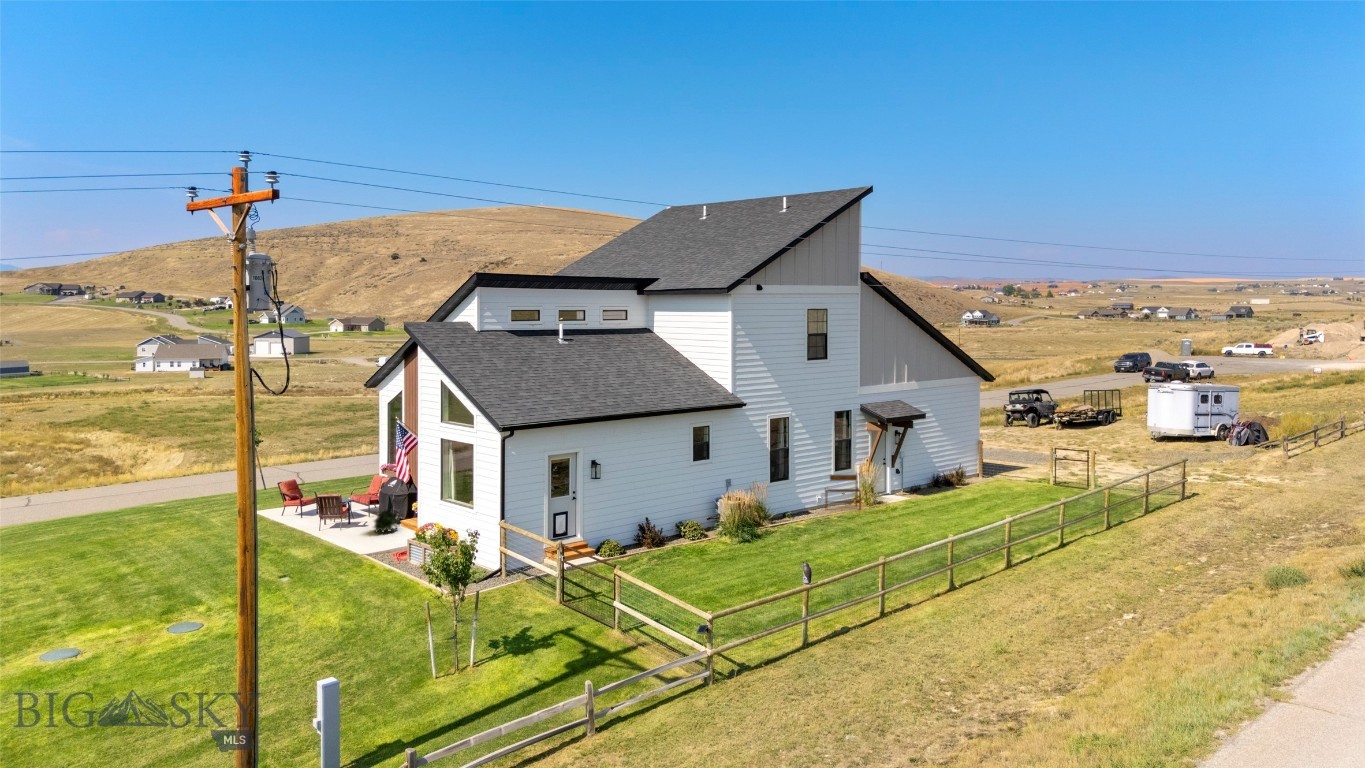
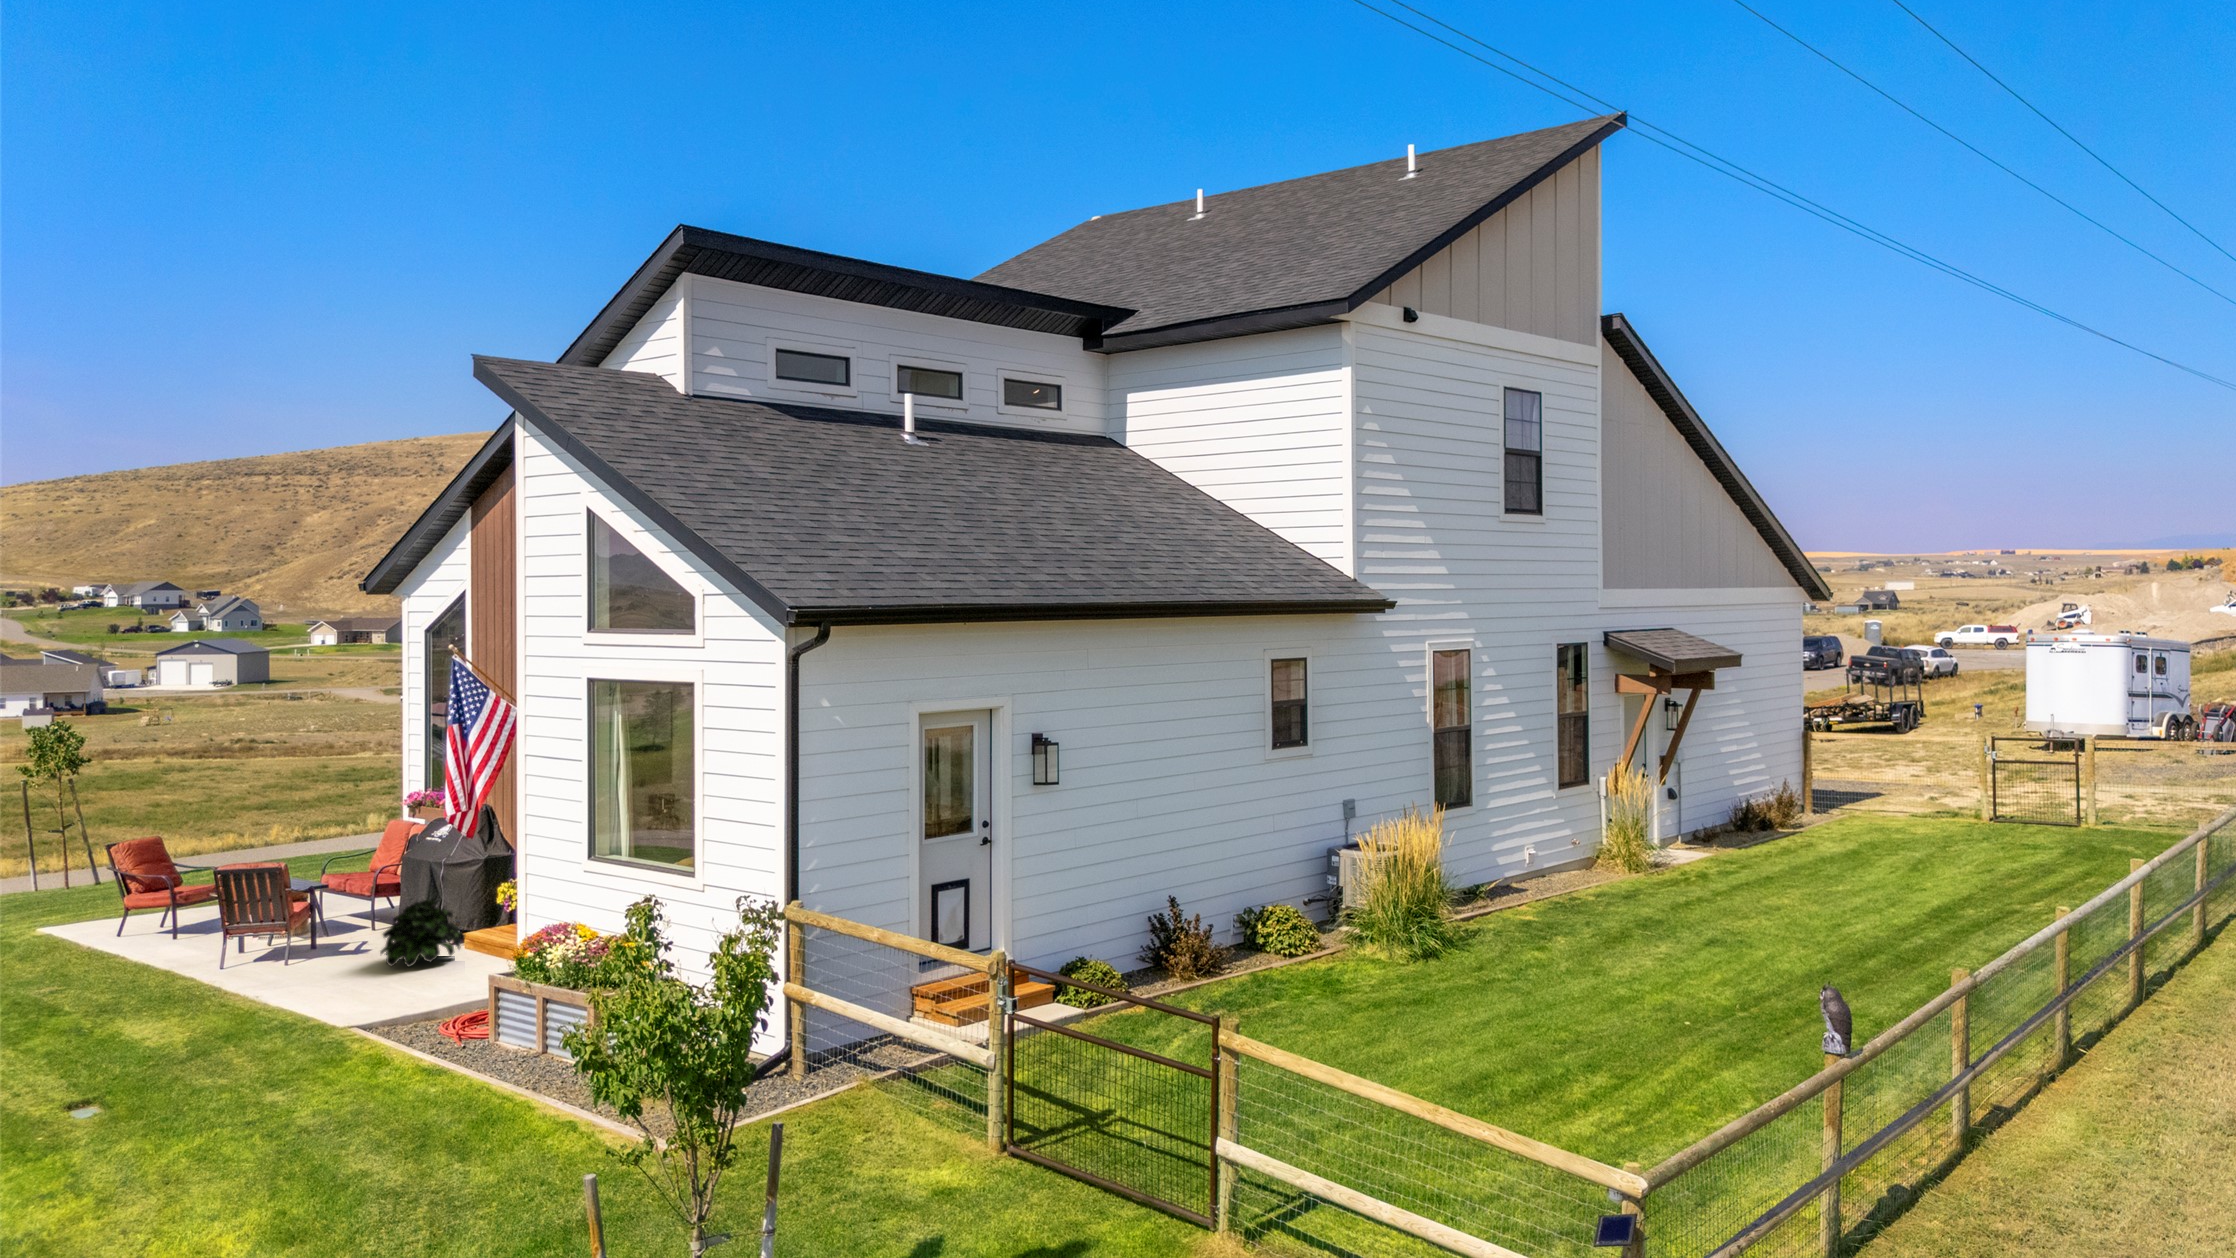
bench: present [825,475,861,509] -> none [1536,793,1632,880]

